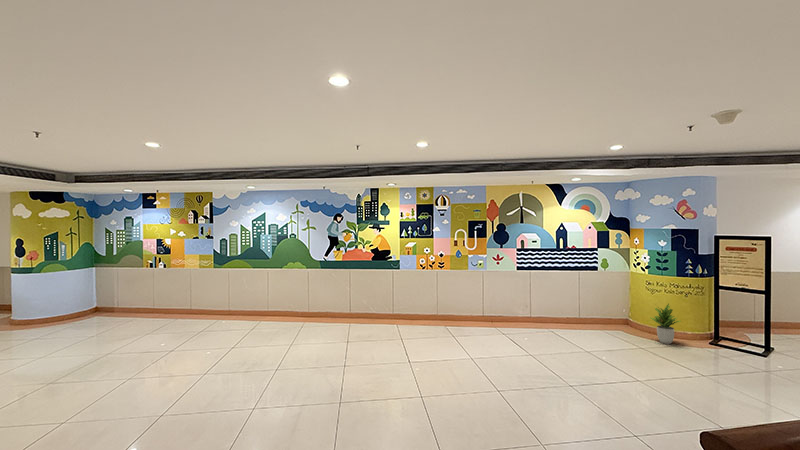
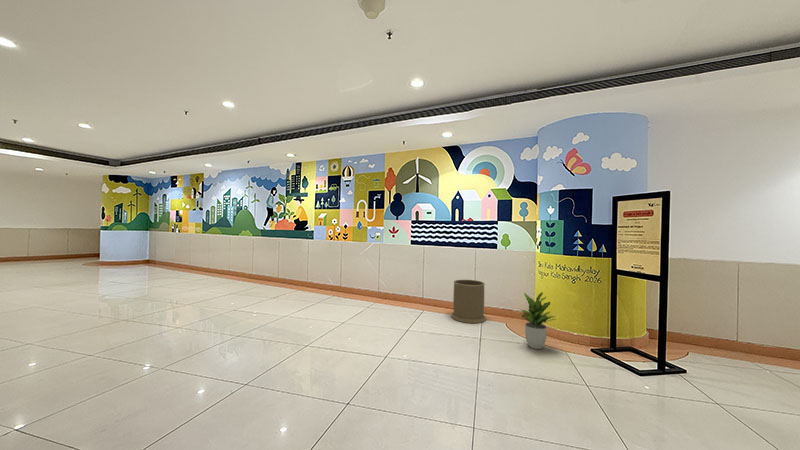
trash can: none [572,298,604,333] -> present [451,280,486,323]

